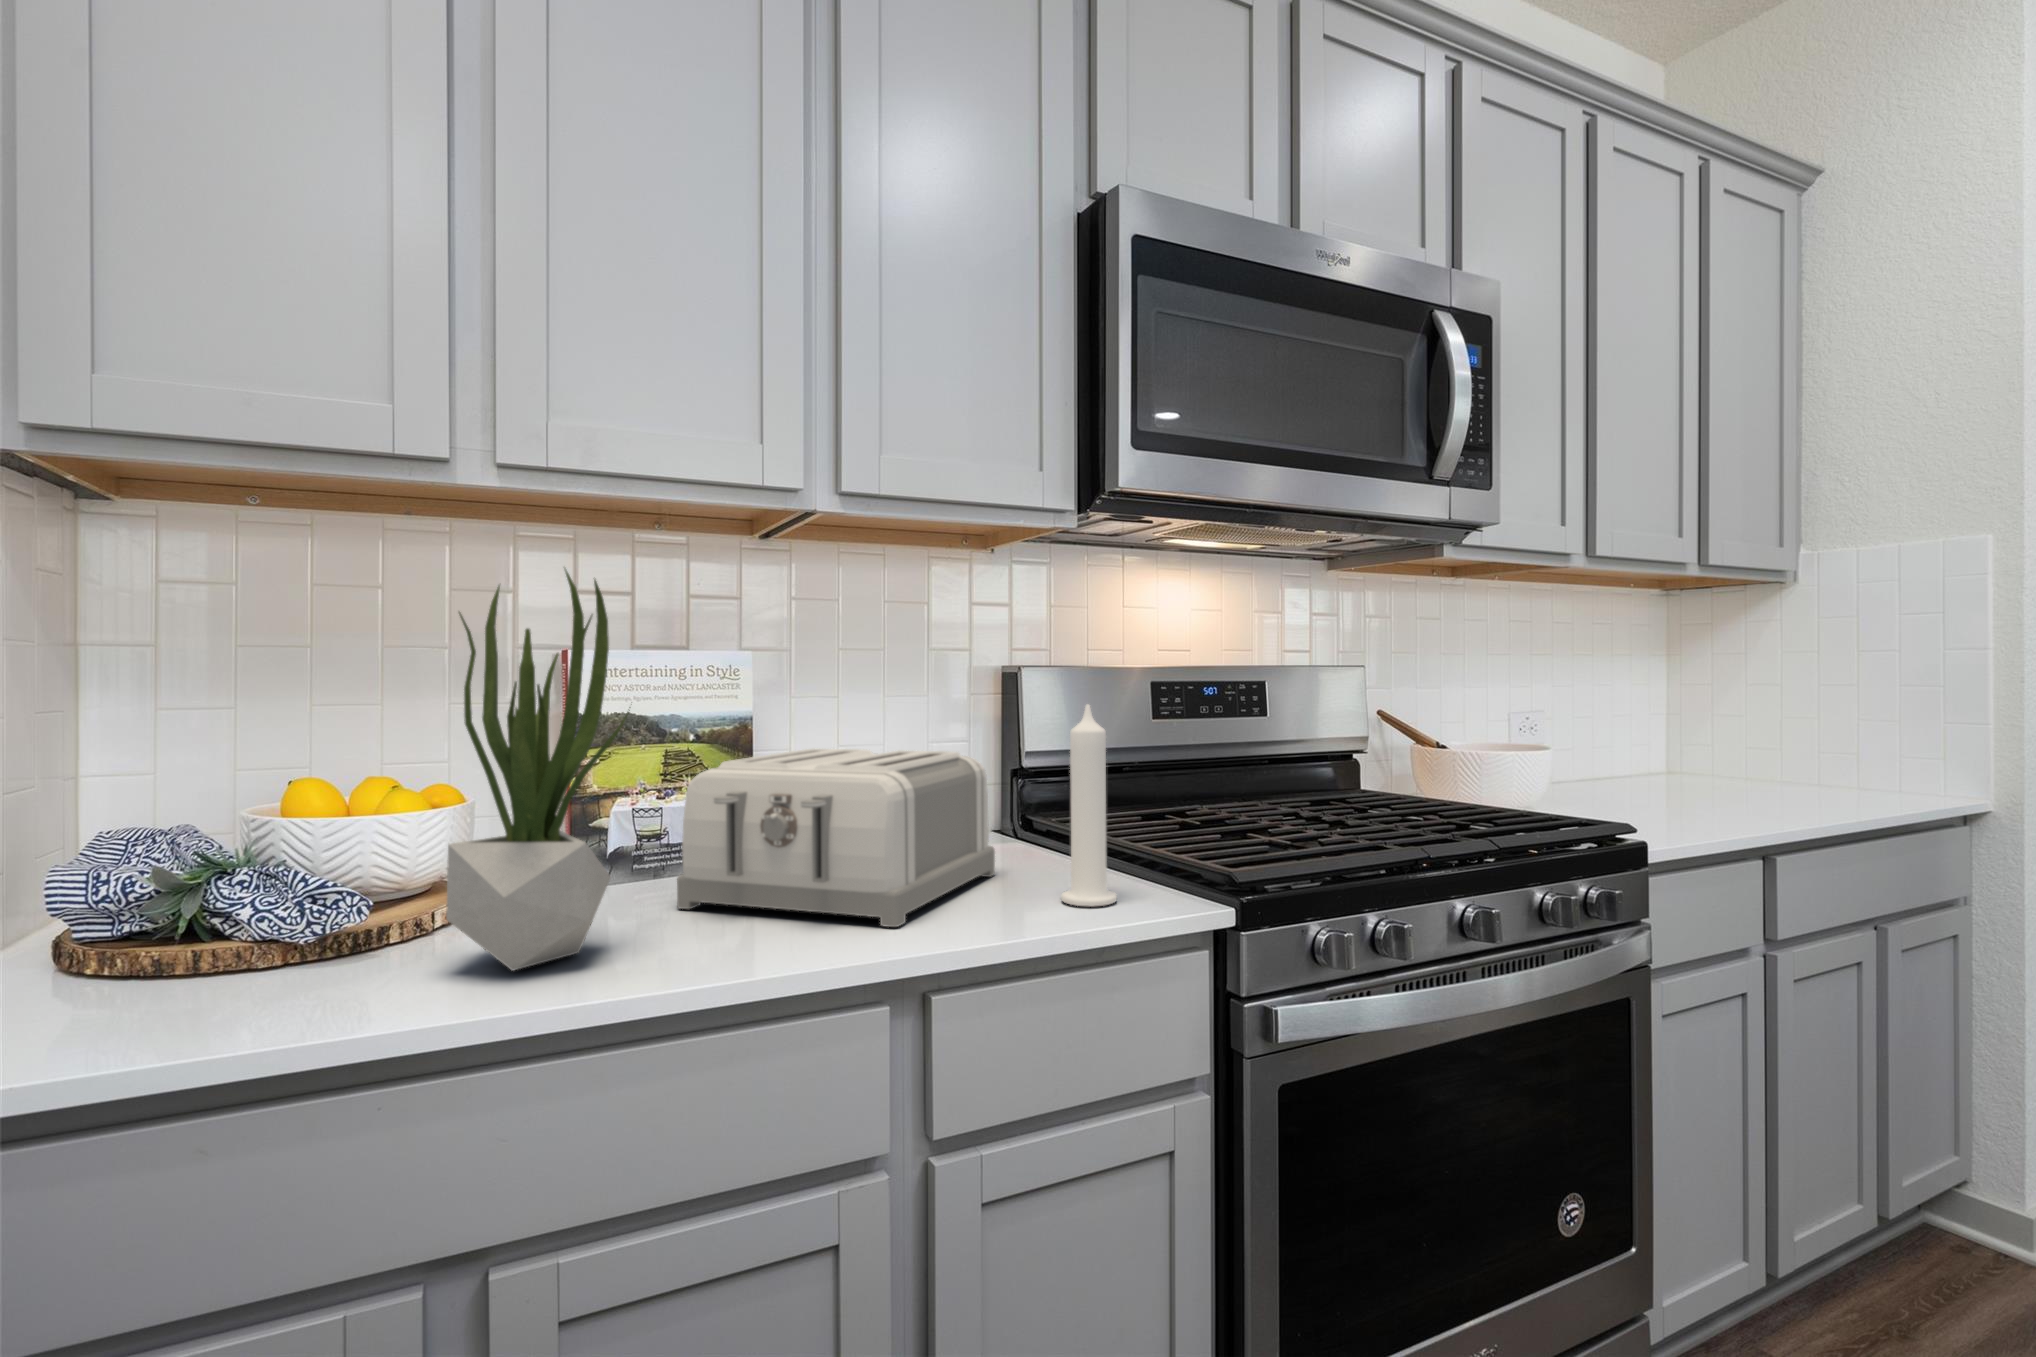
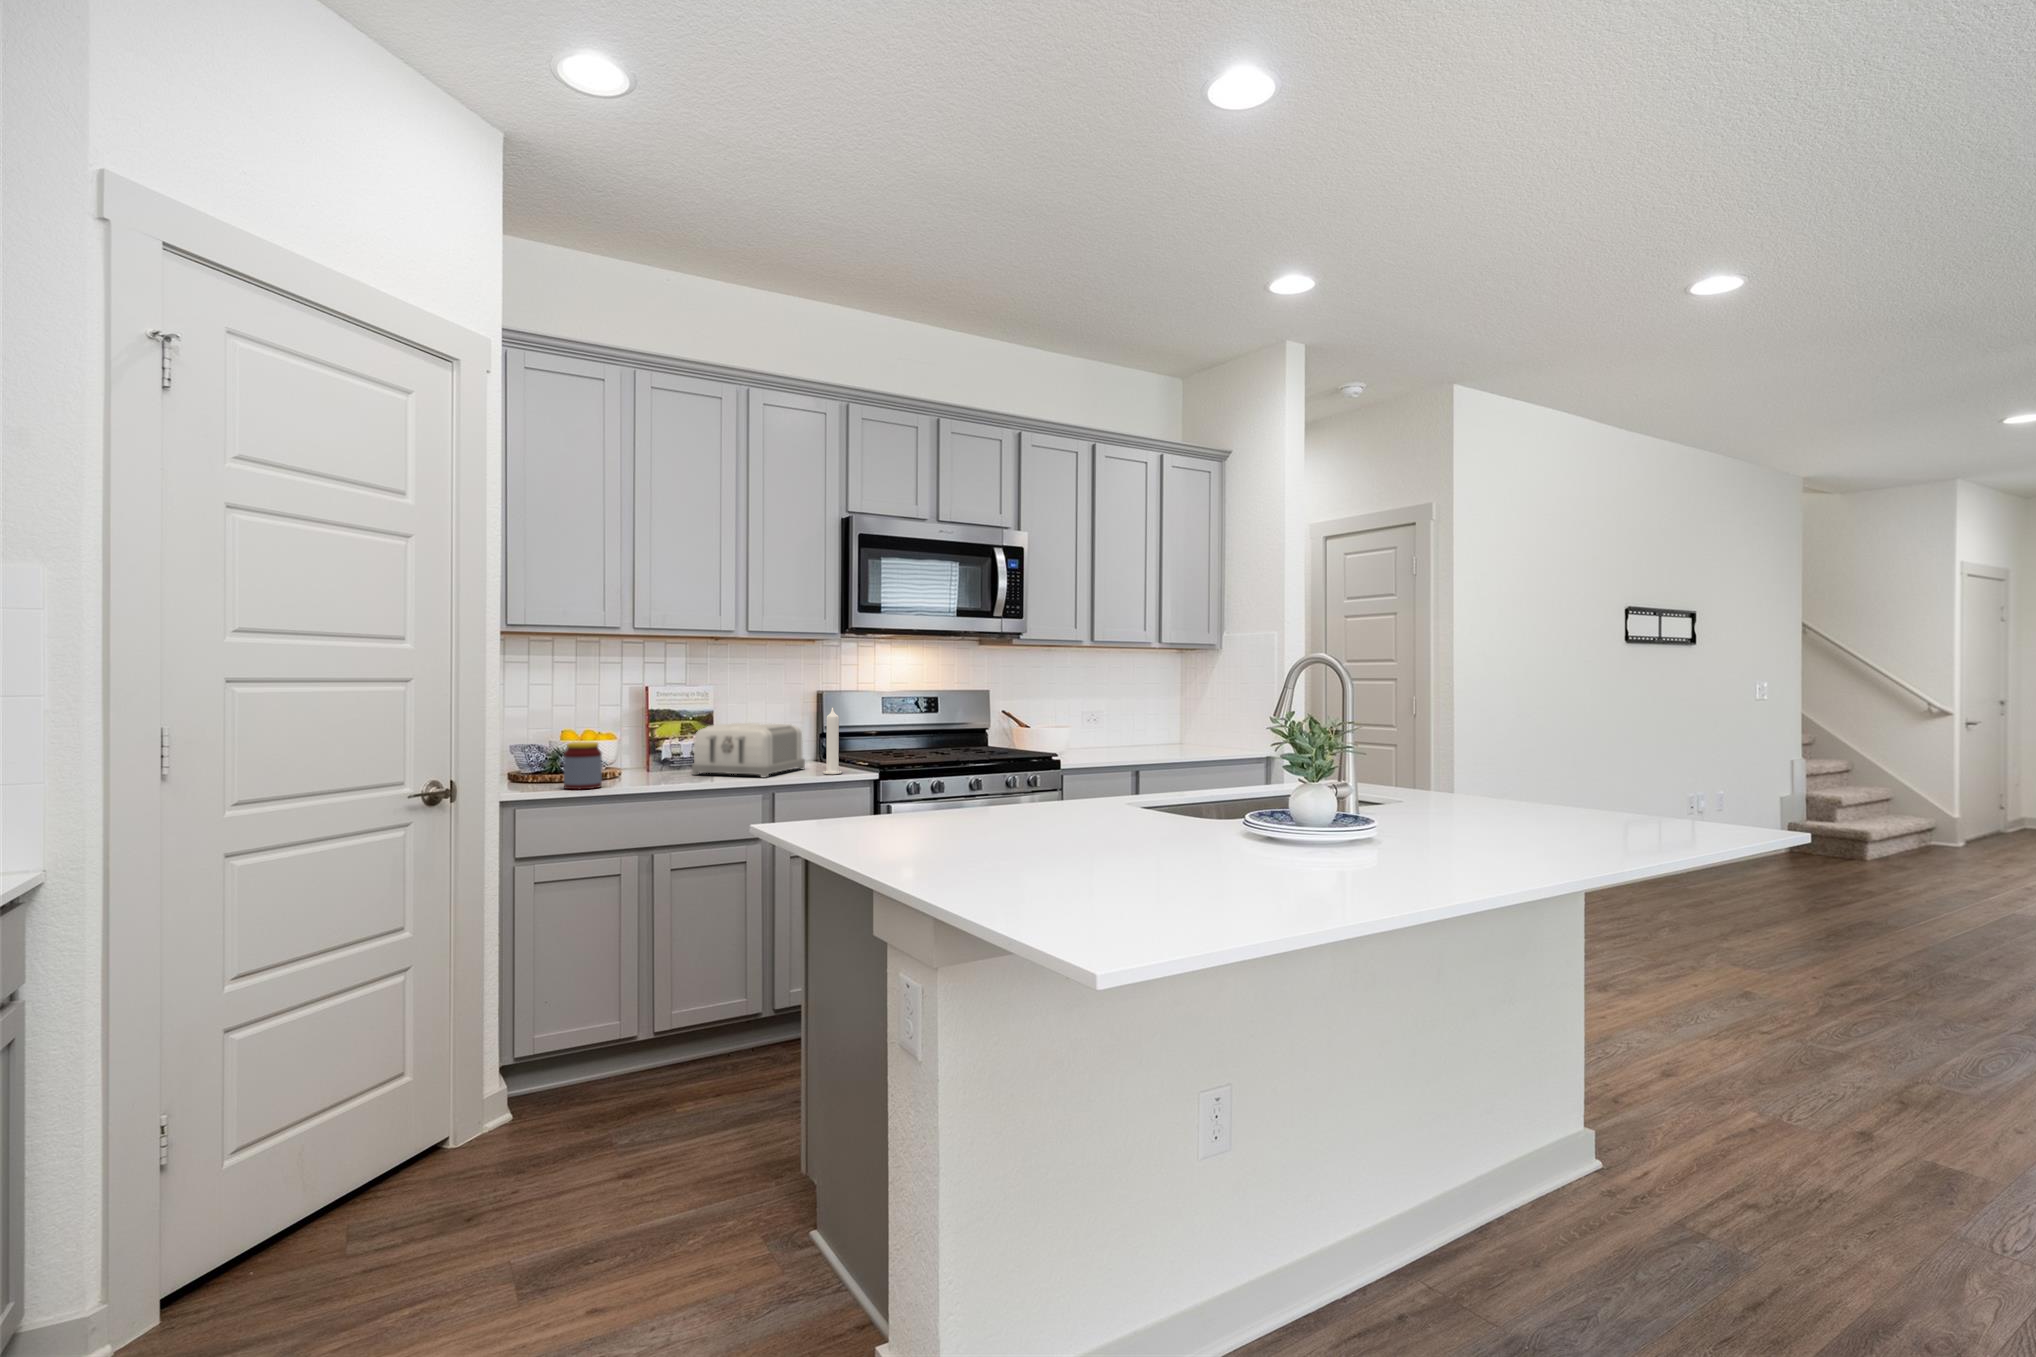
potted plant: present [446,569,630,970] -> none [633,668,685,783]
jar: none [150,831,316,1028] -> present [564,742,602,789]

